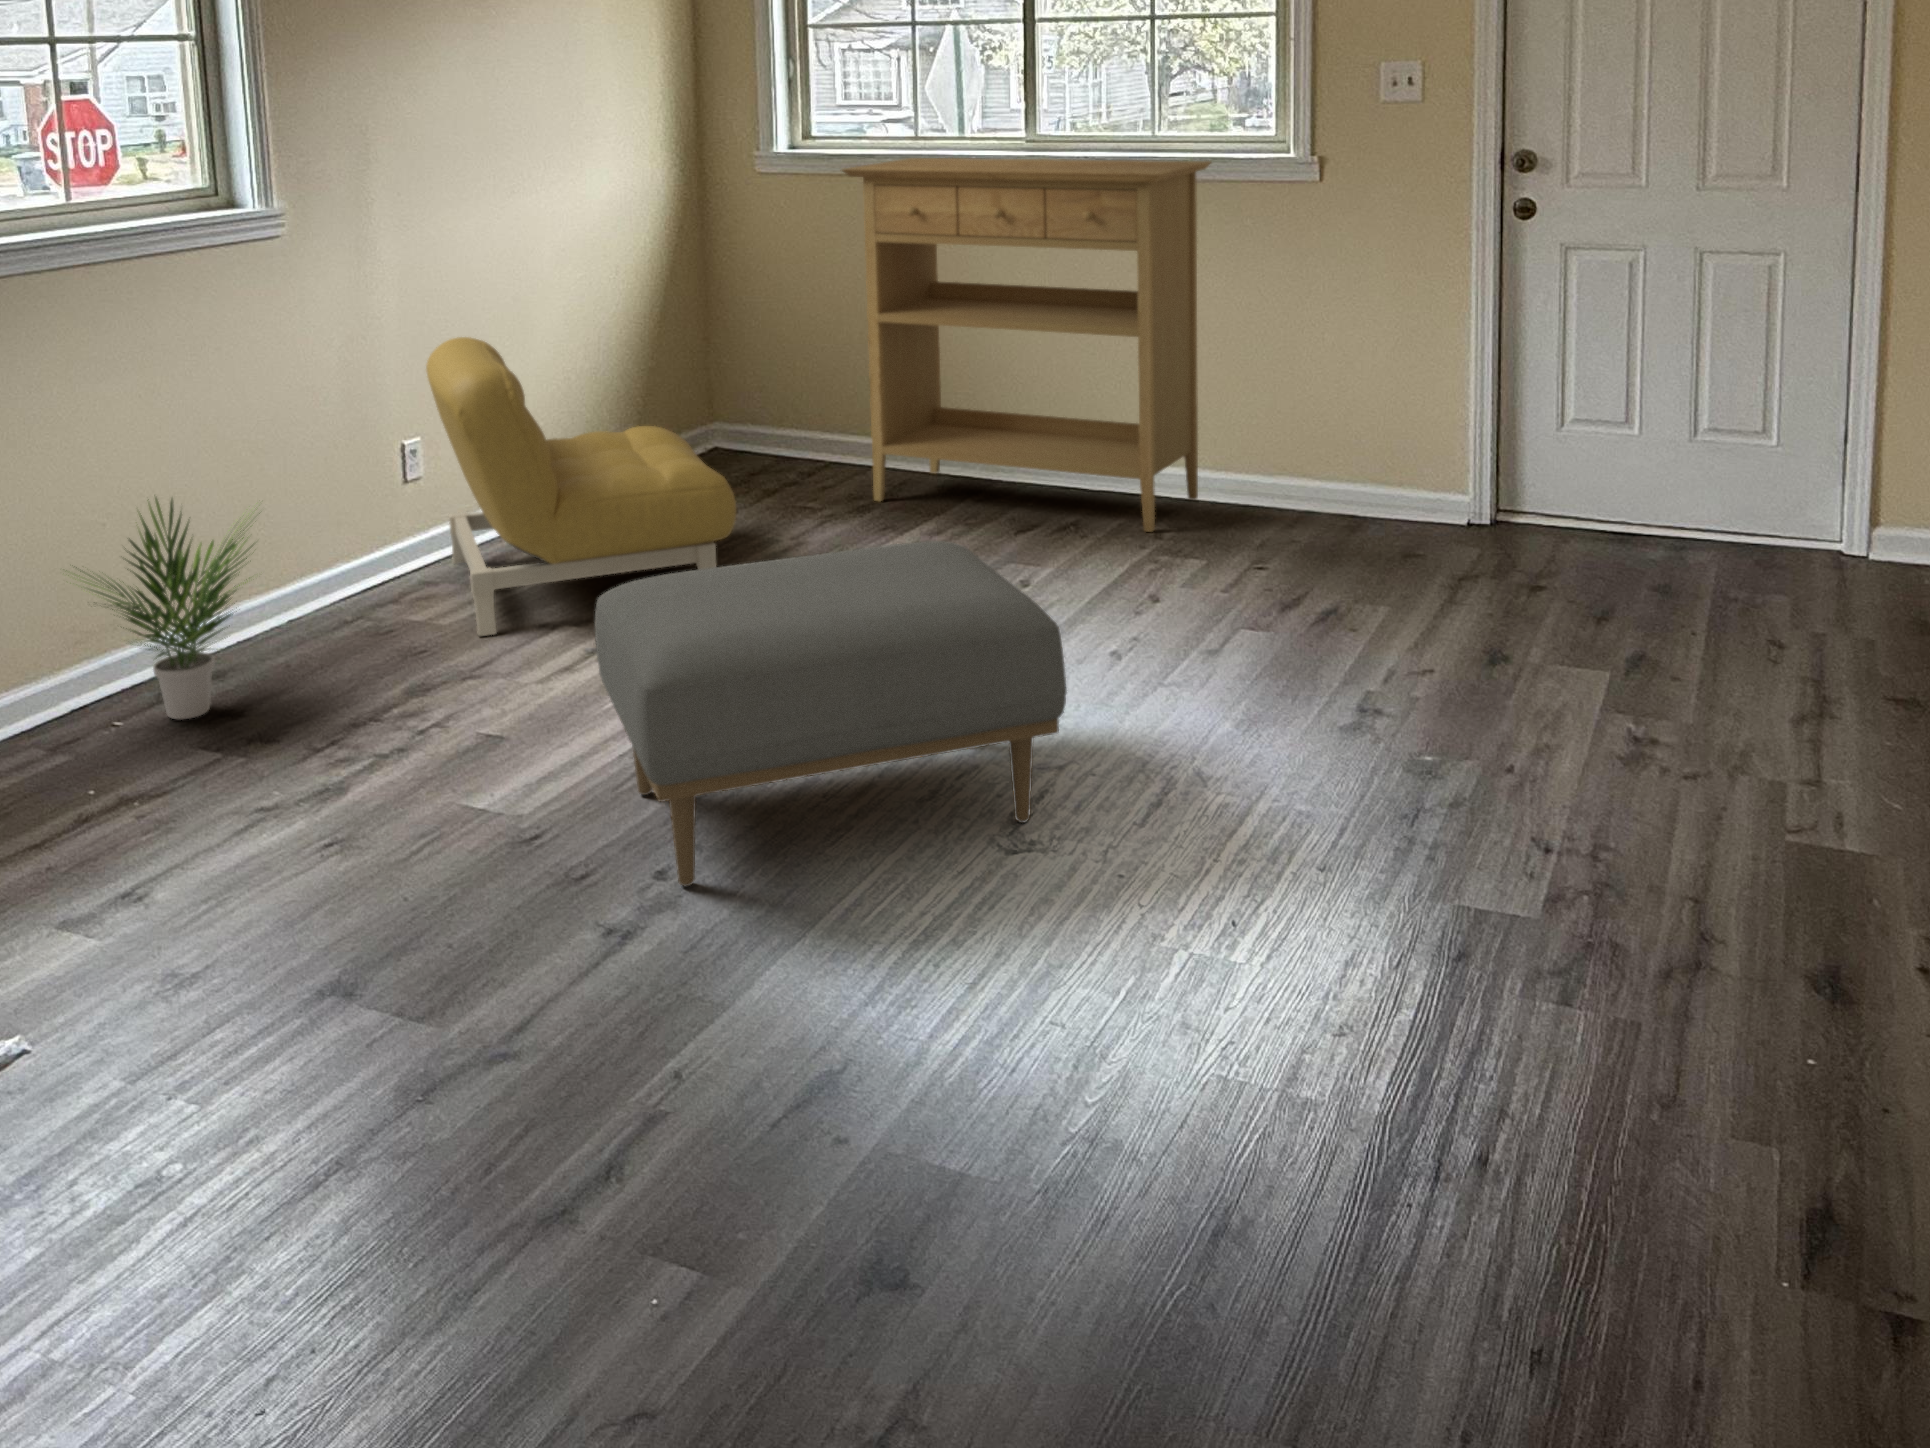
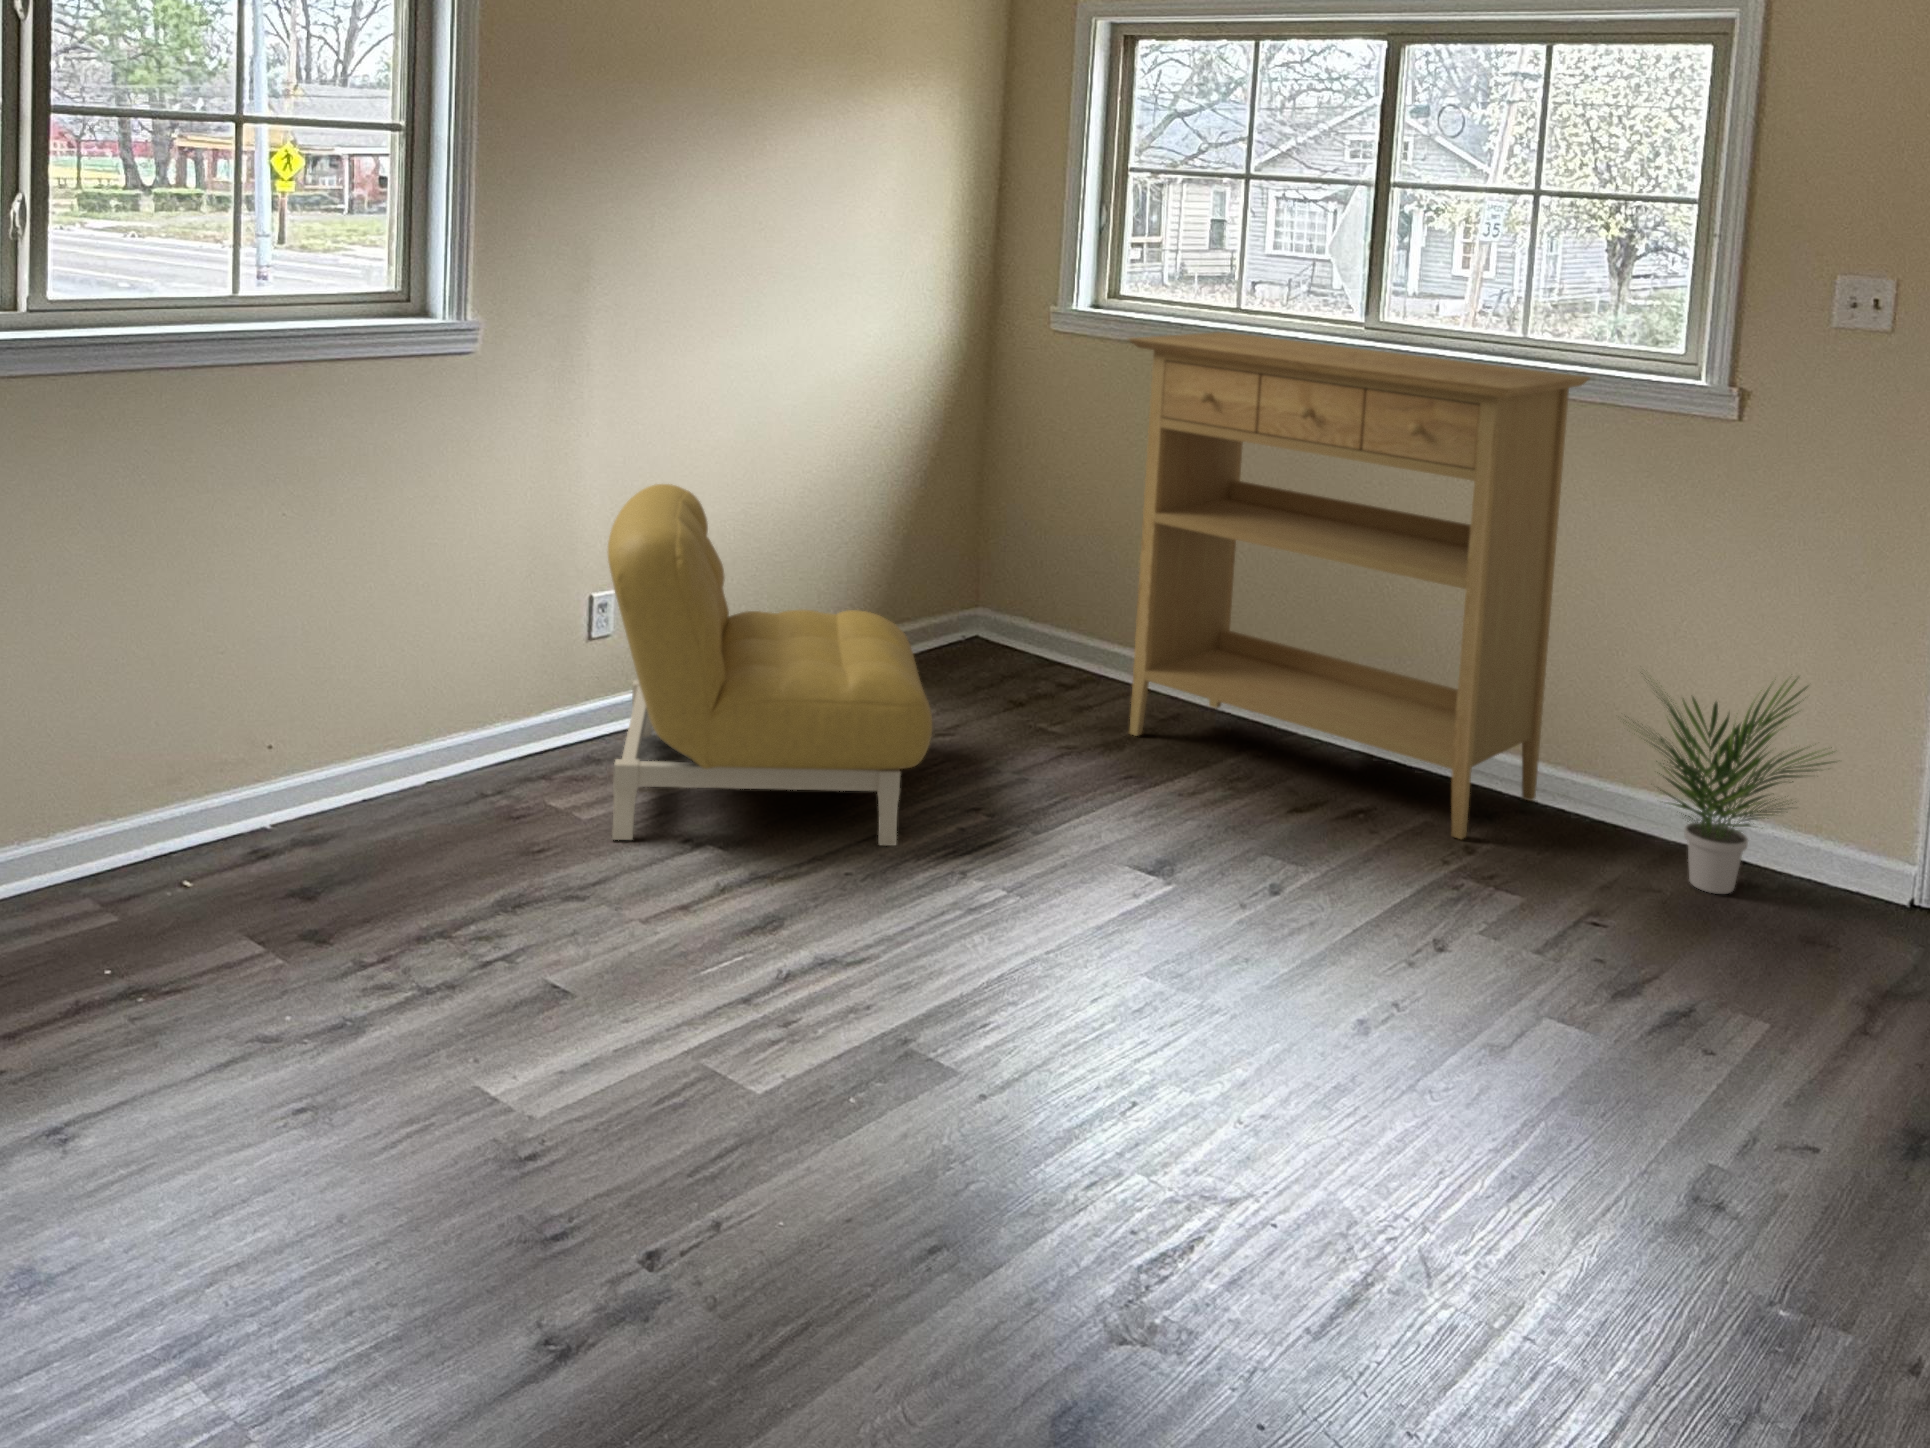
potted plant: present [68,498,260,719] -> present [1625,678,1833,894]
ottoman: present [595,541,1067,886] -> none [624,841,1225,1291]

